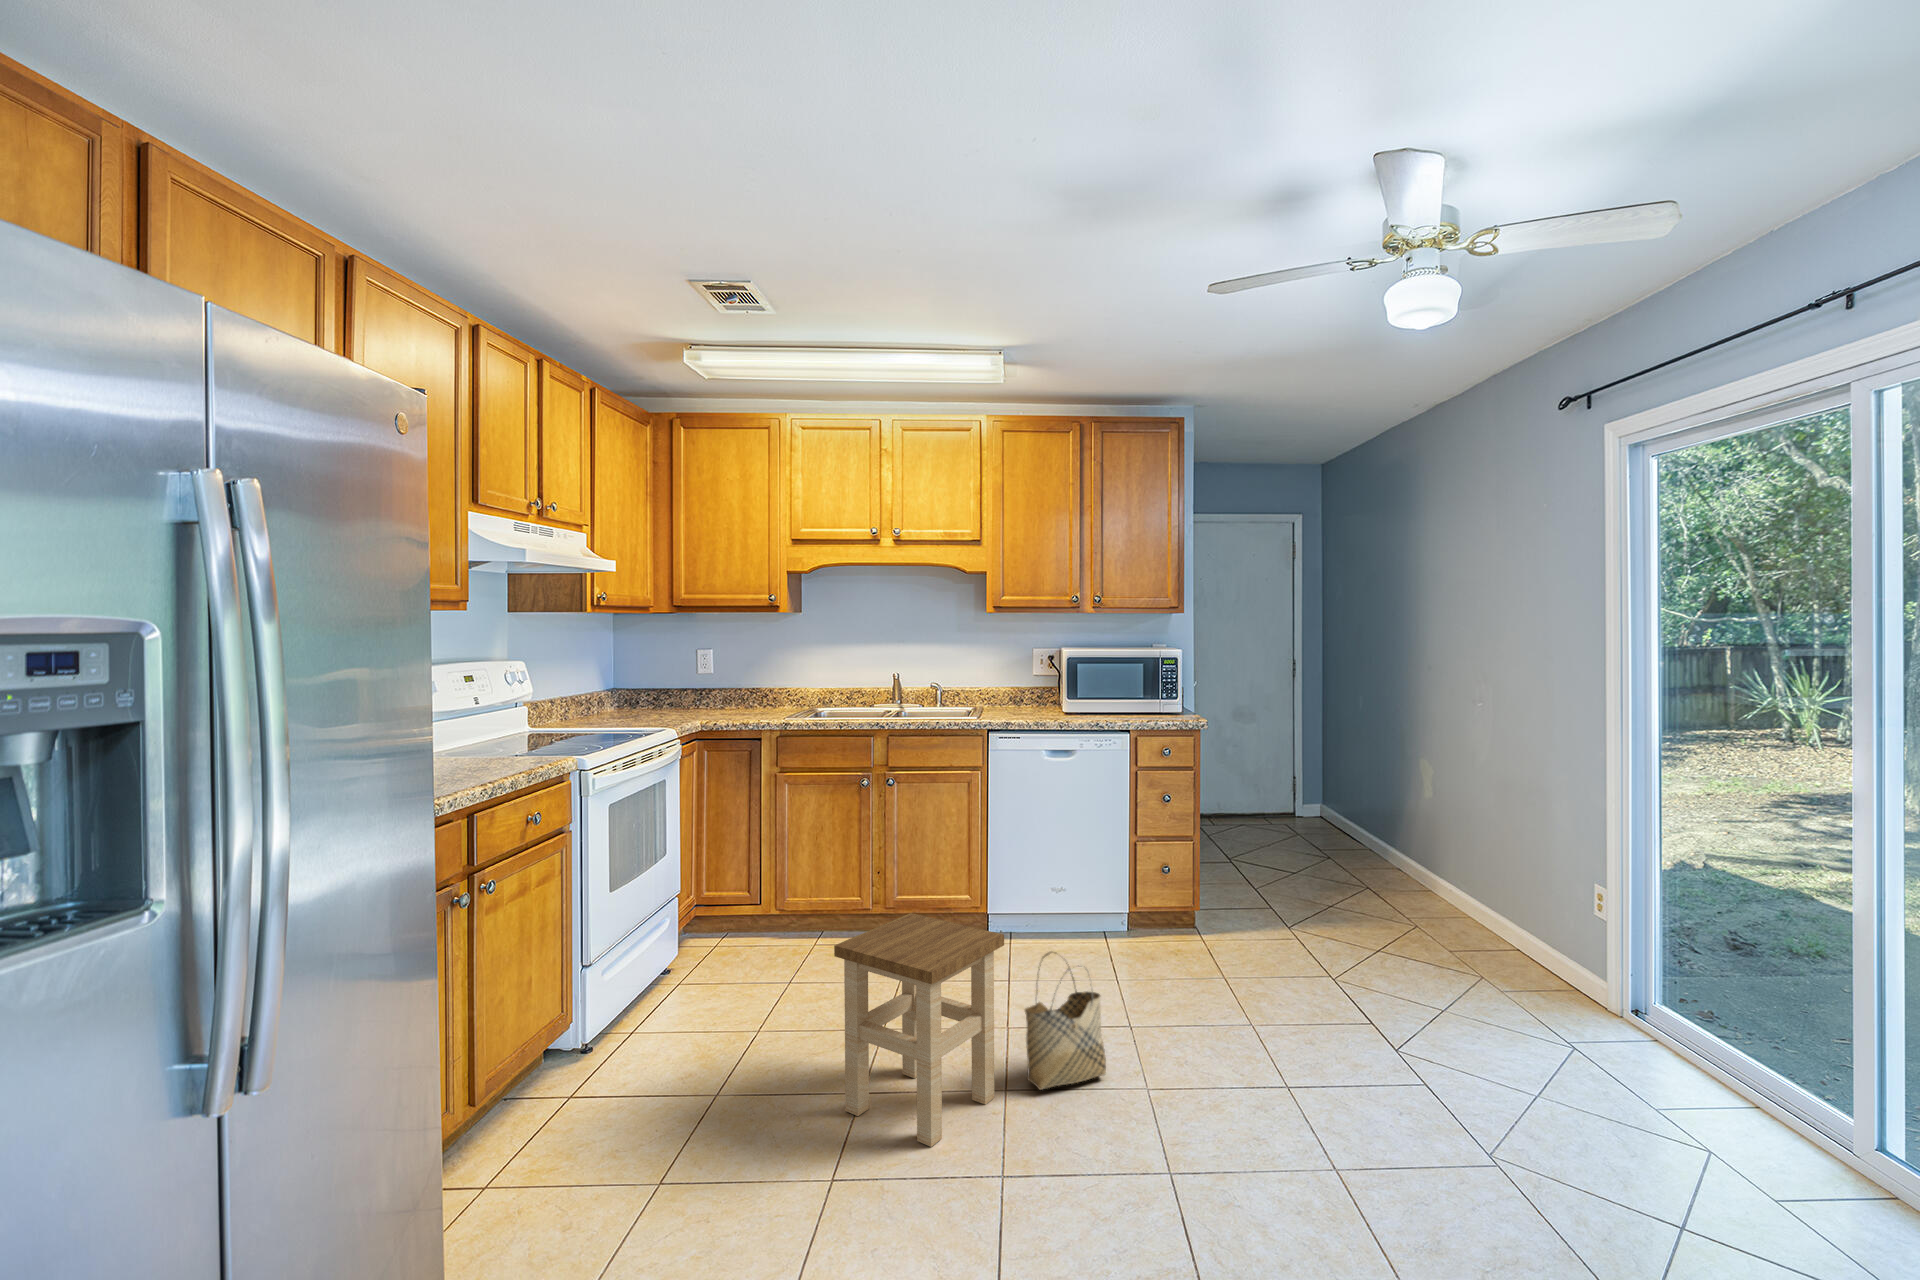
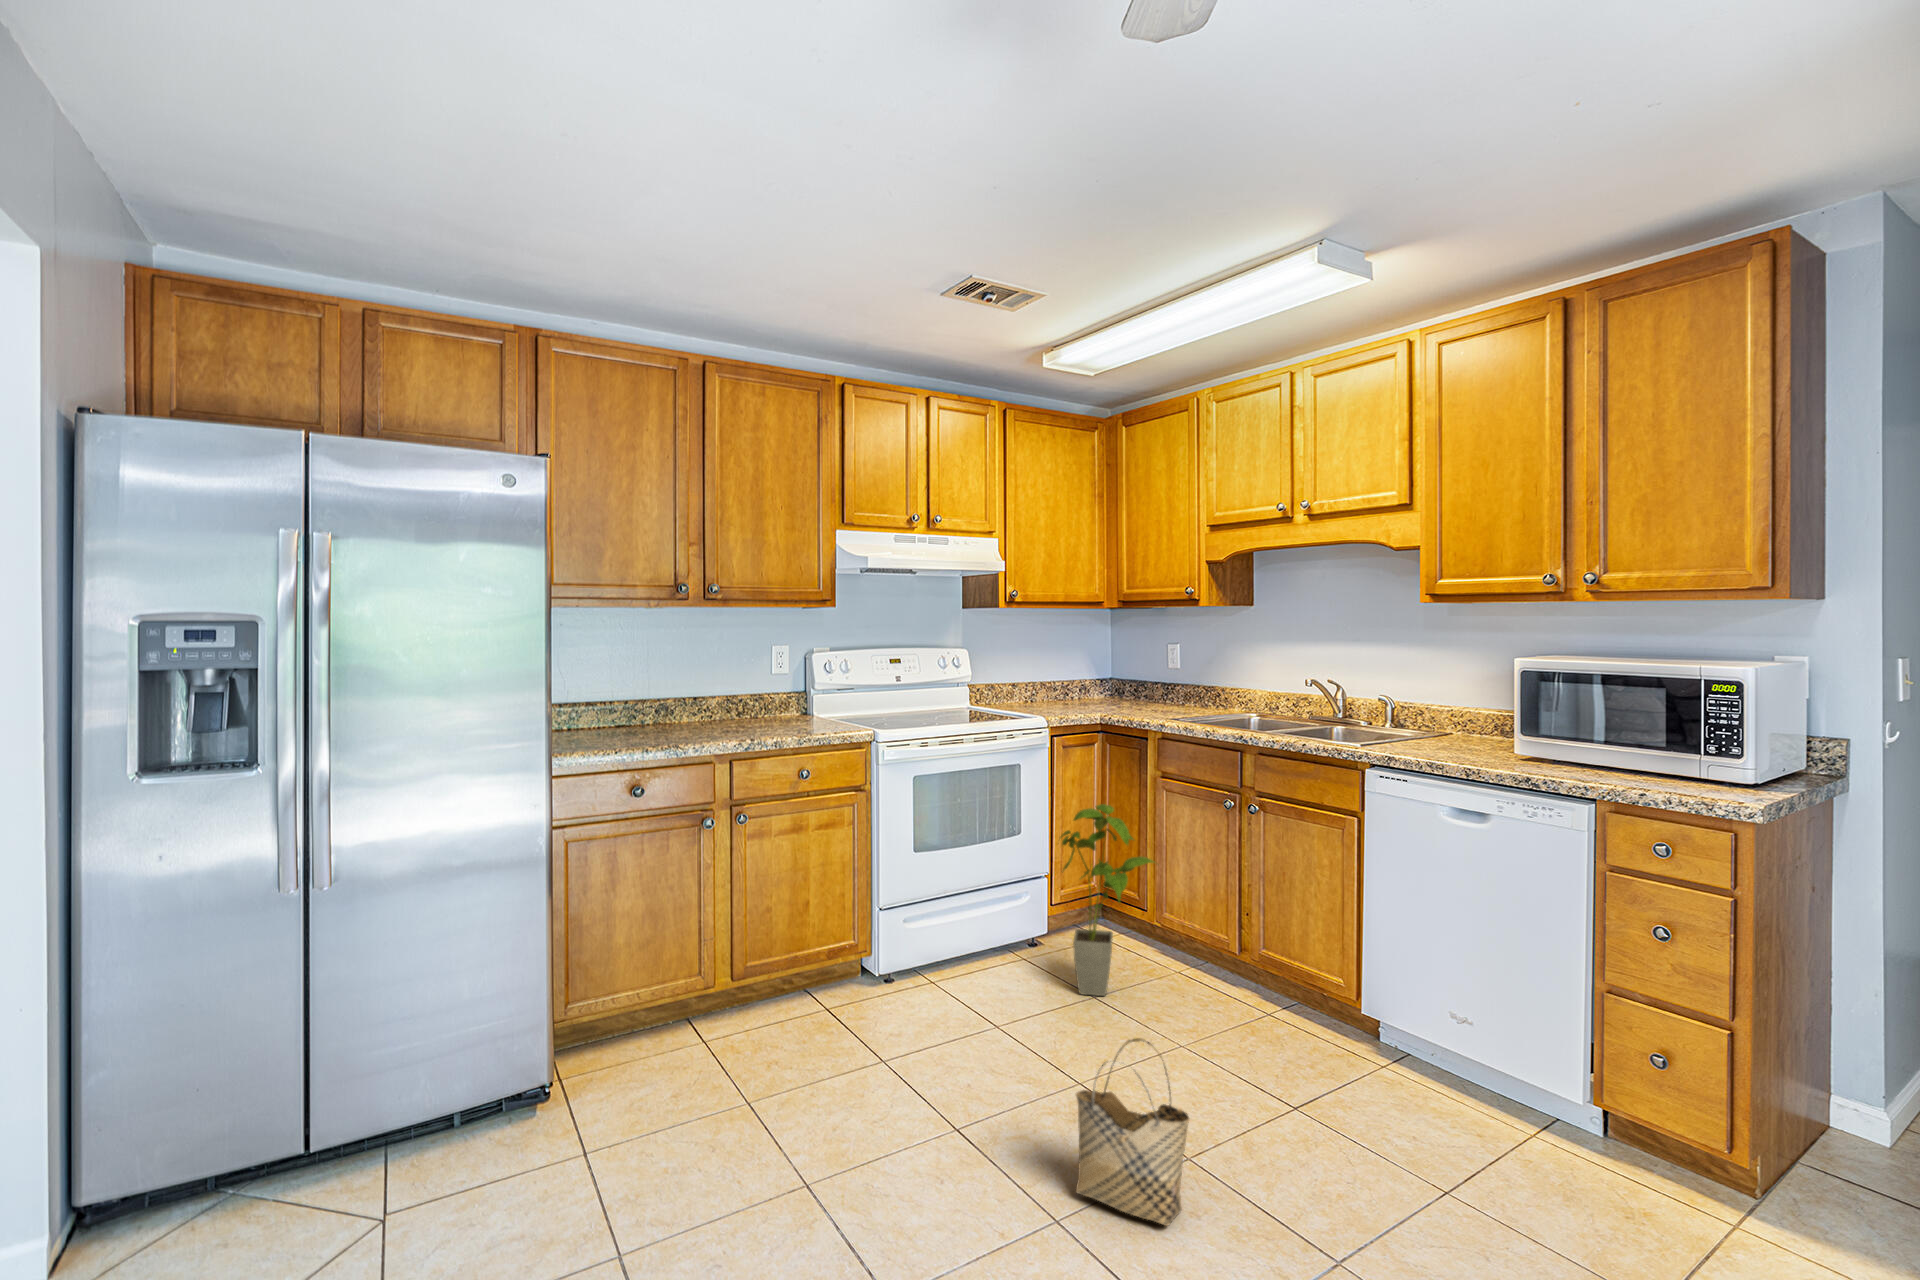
house plant: none [752,799,849,985] -> present [1060,804,1154,996]
stool: present [834,913,1004,1147] -> none [909,939,1049,1173]

